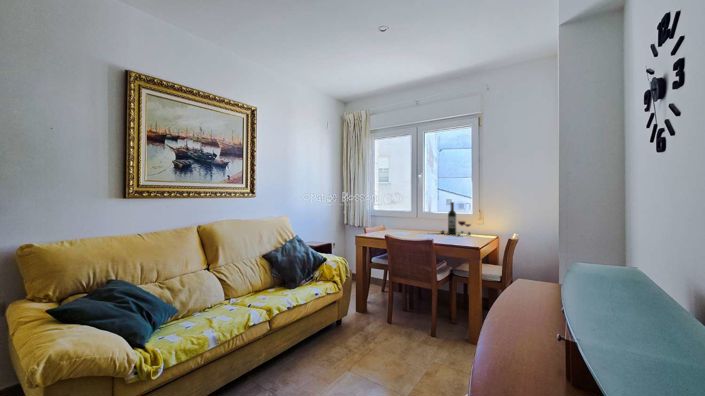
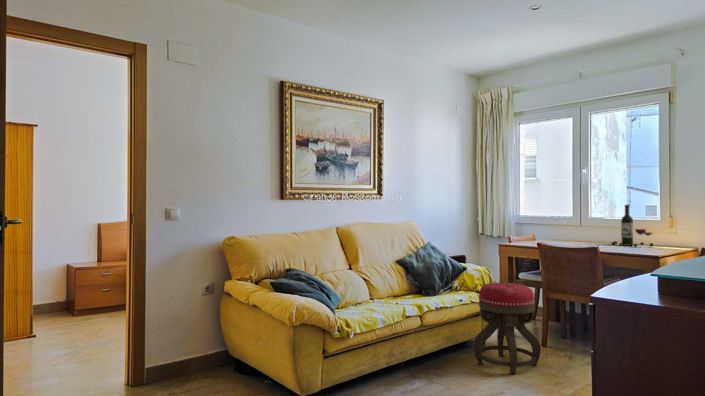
ottoman: none [326,276,387,371] -> present [473,283,541,374]

